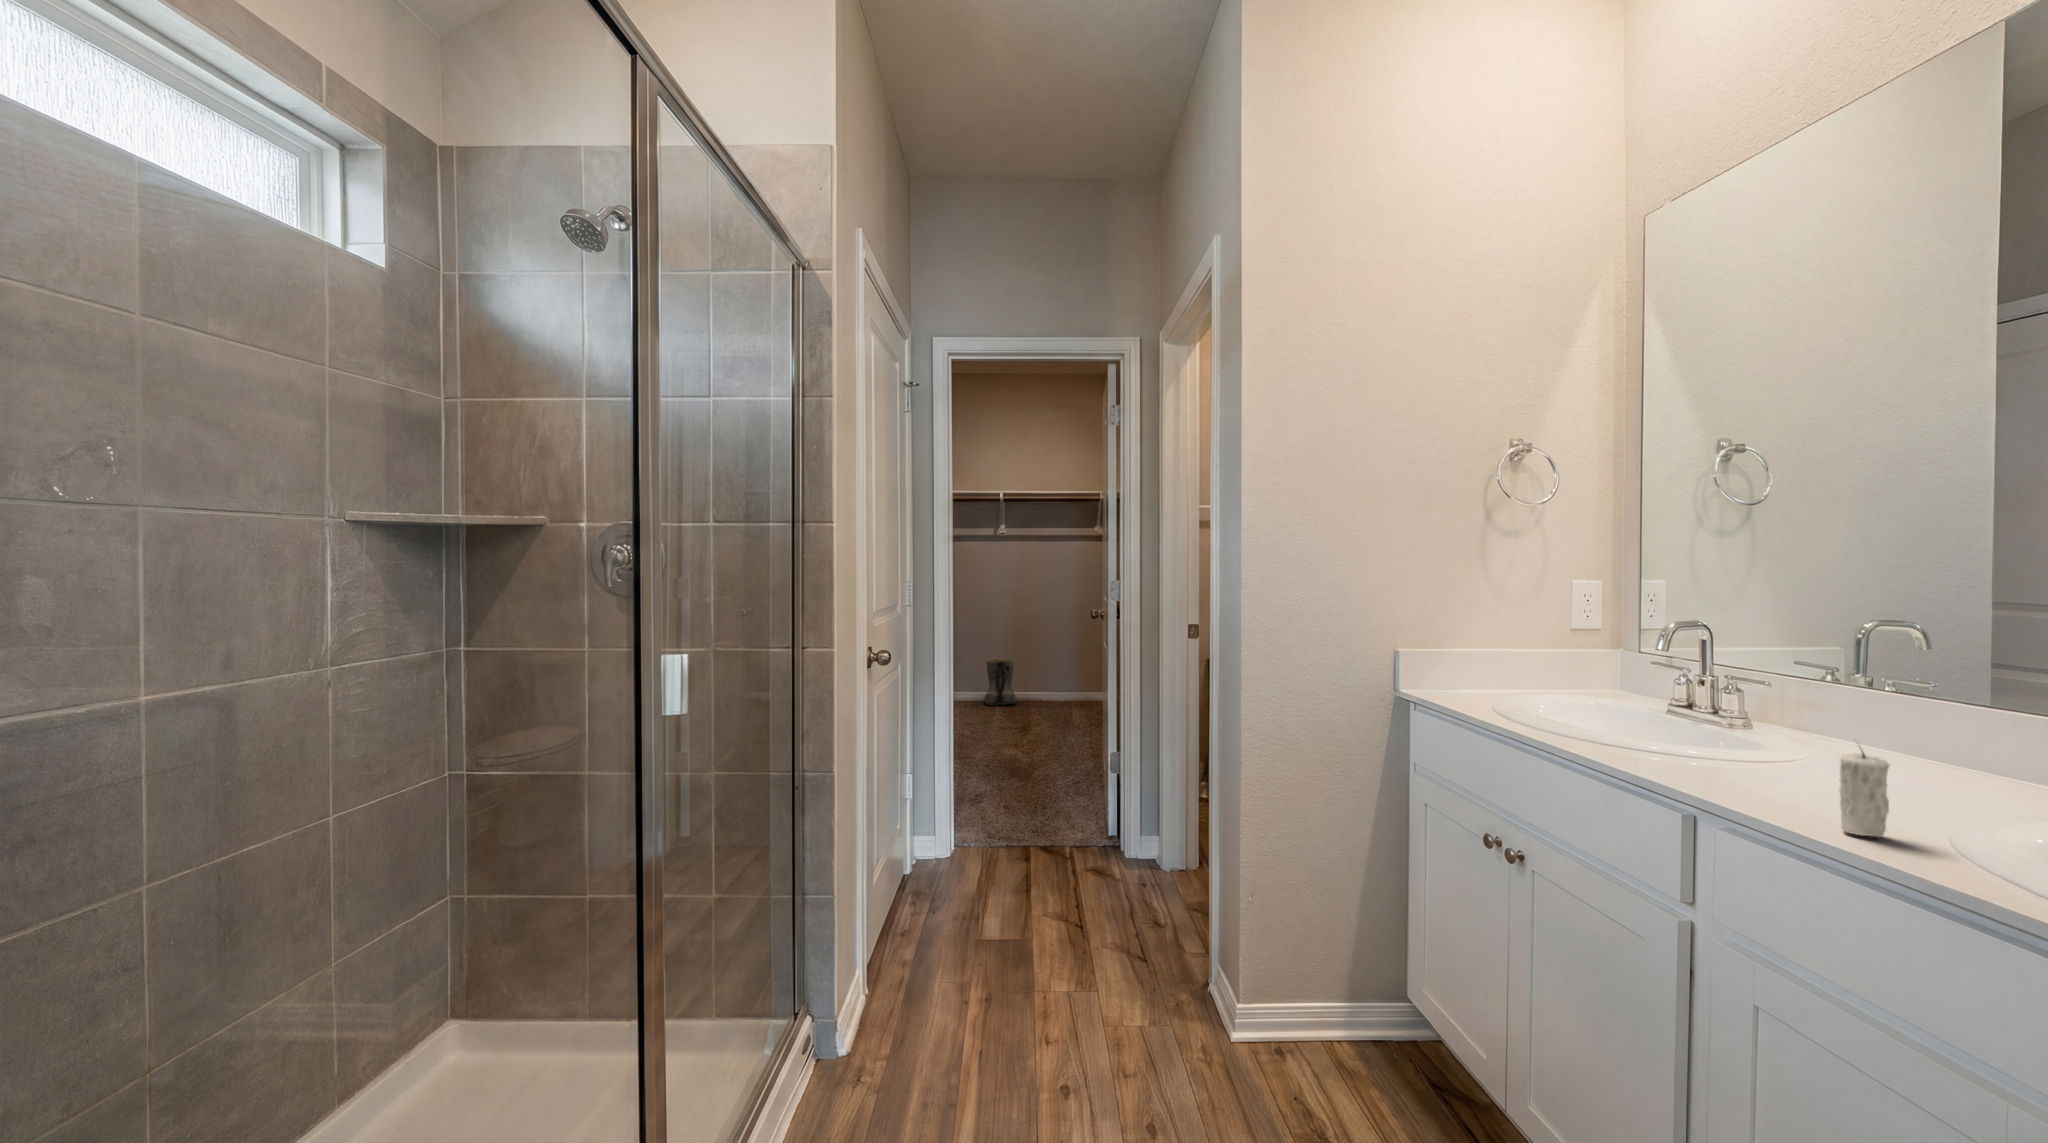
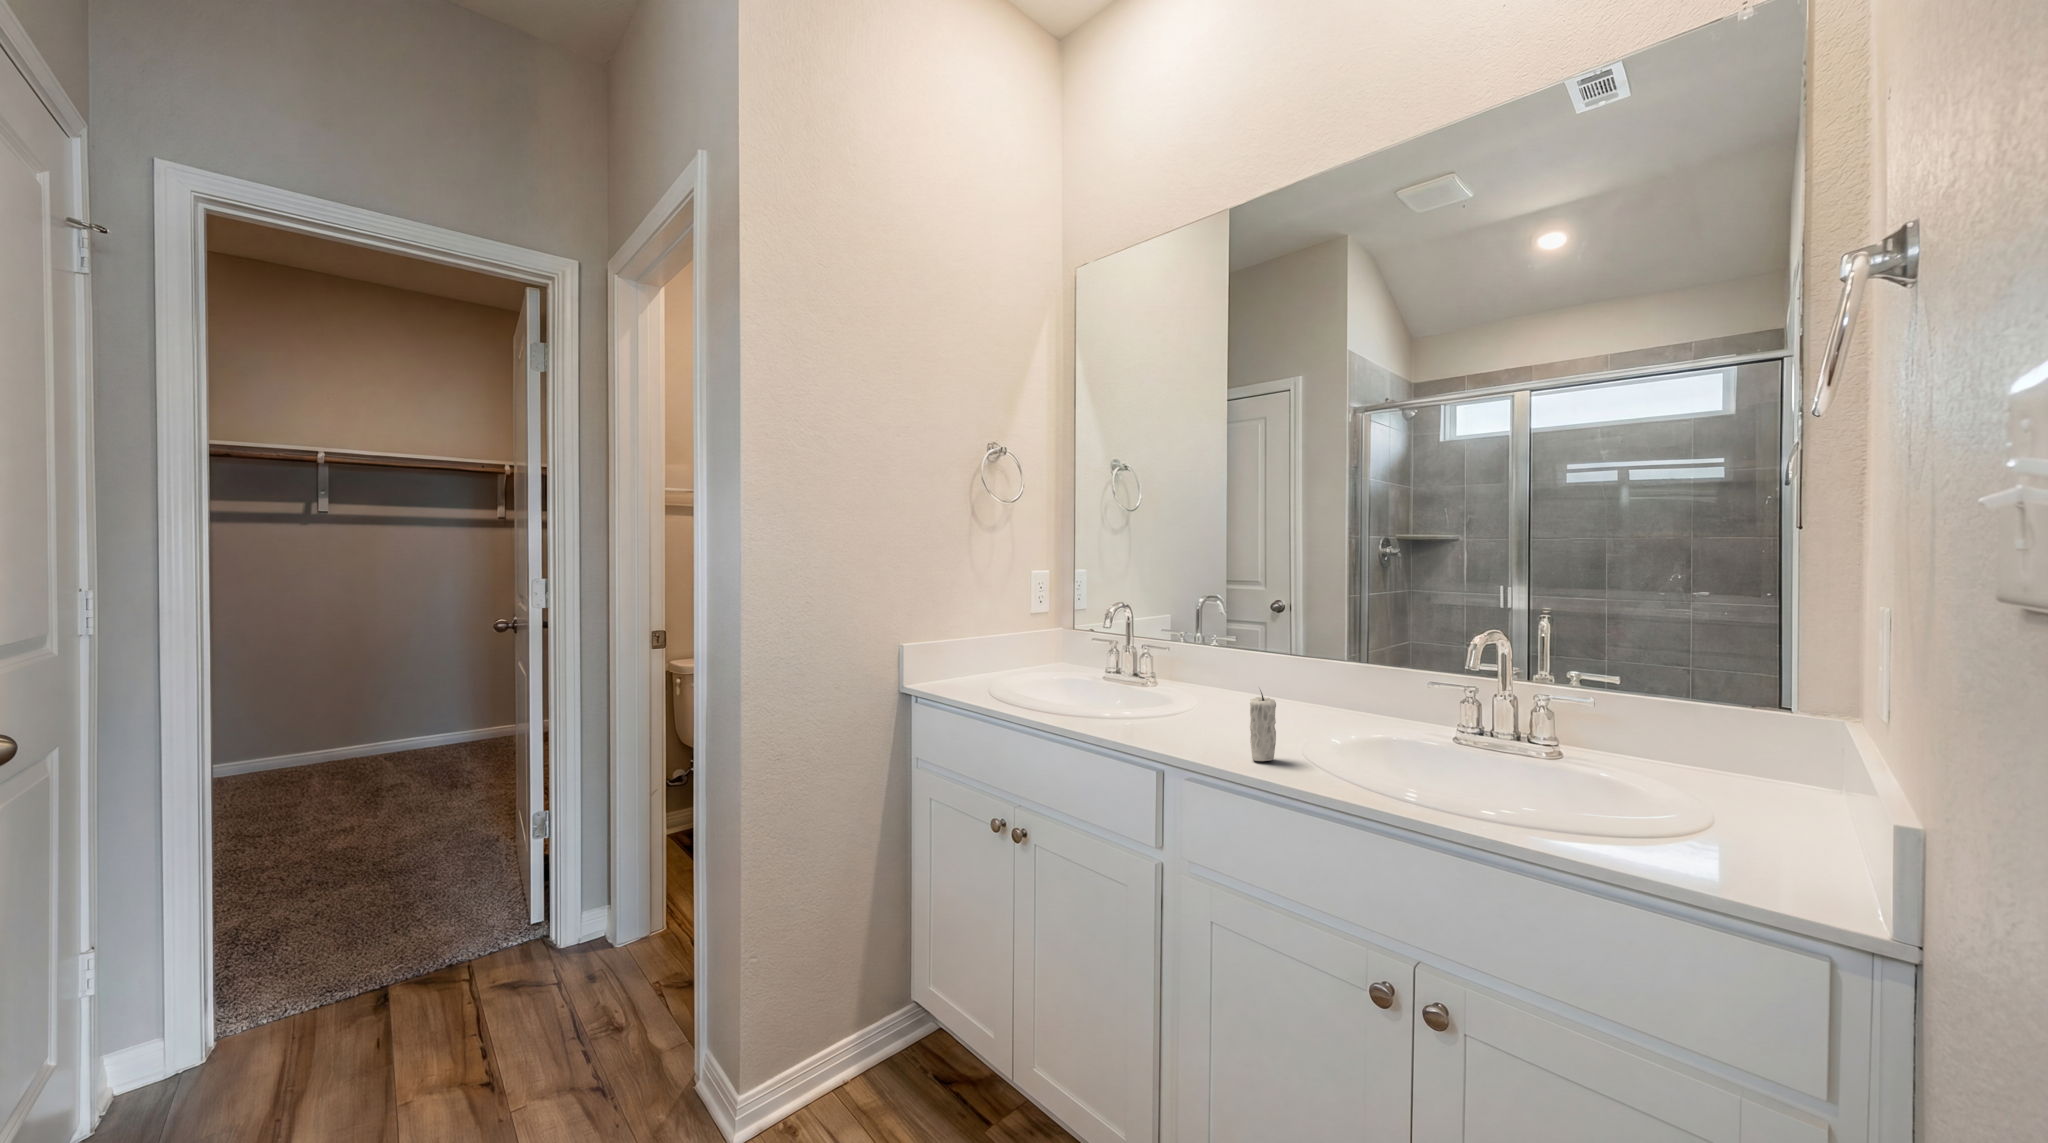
boots: present [984,659,1016,705] -> none [289,705,356,780]

